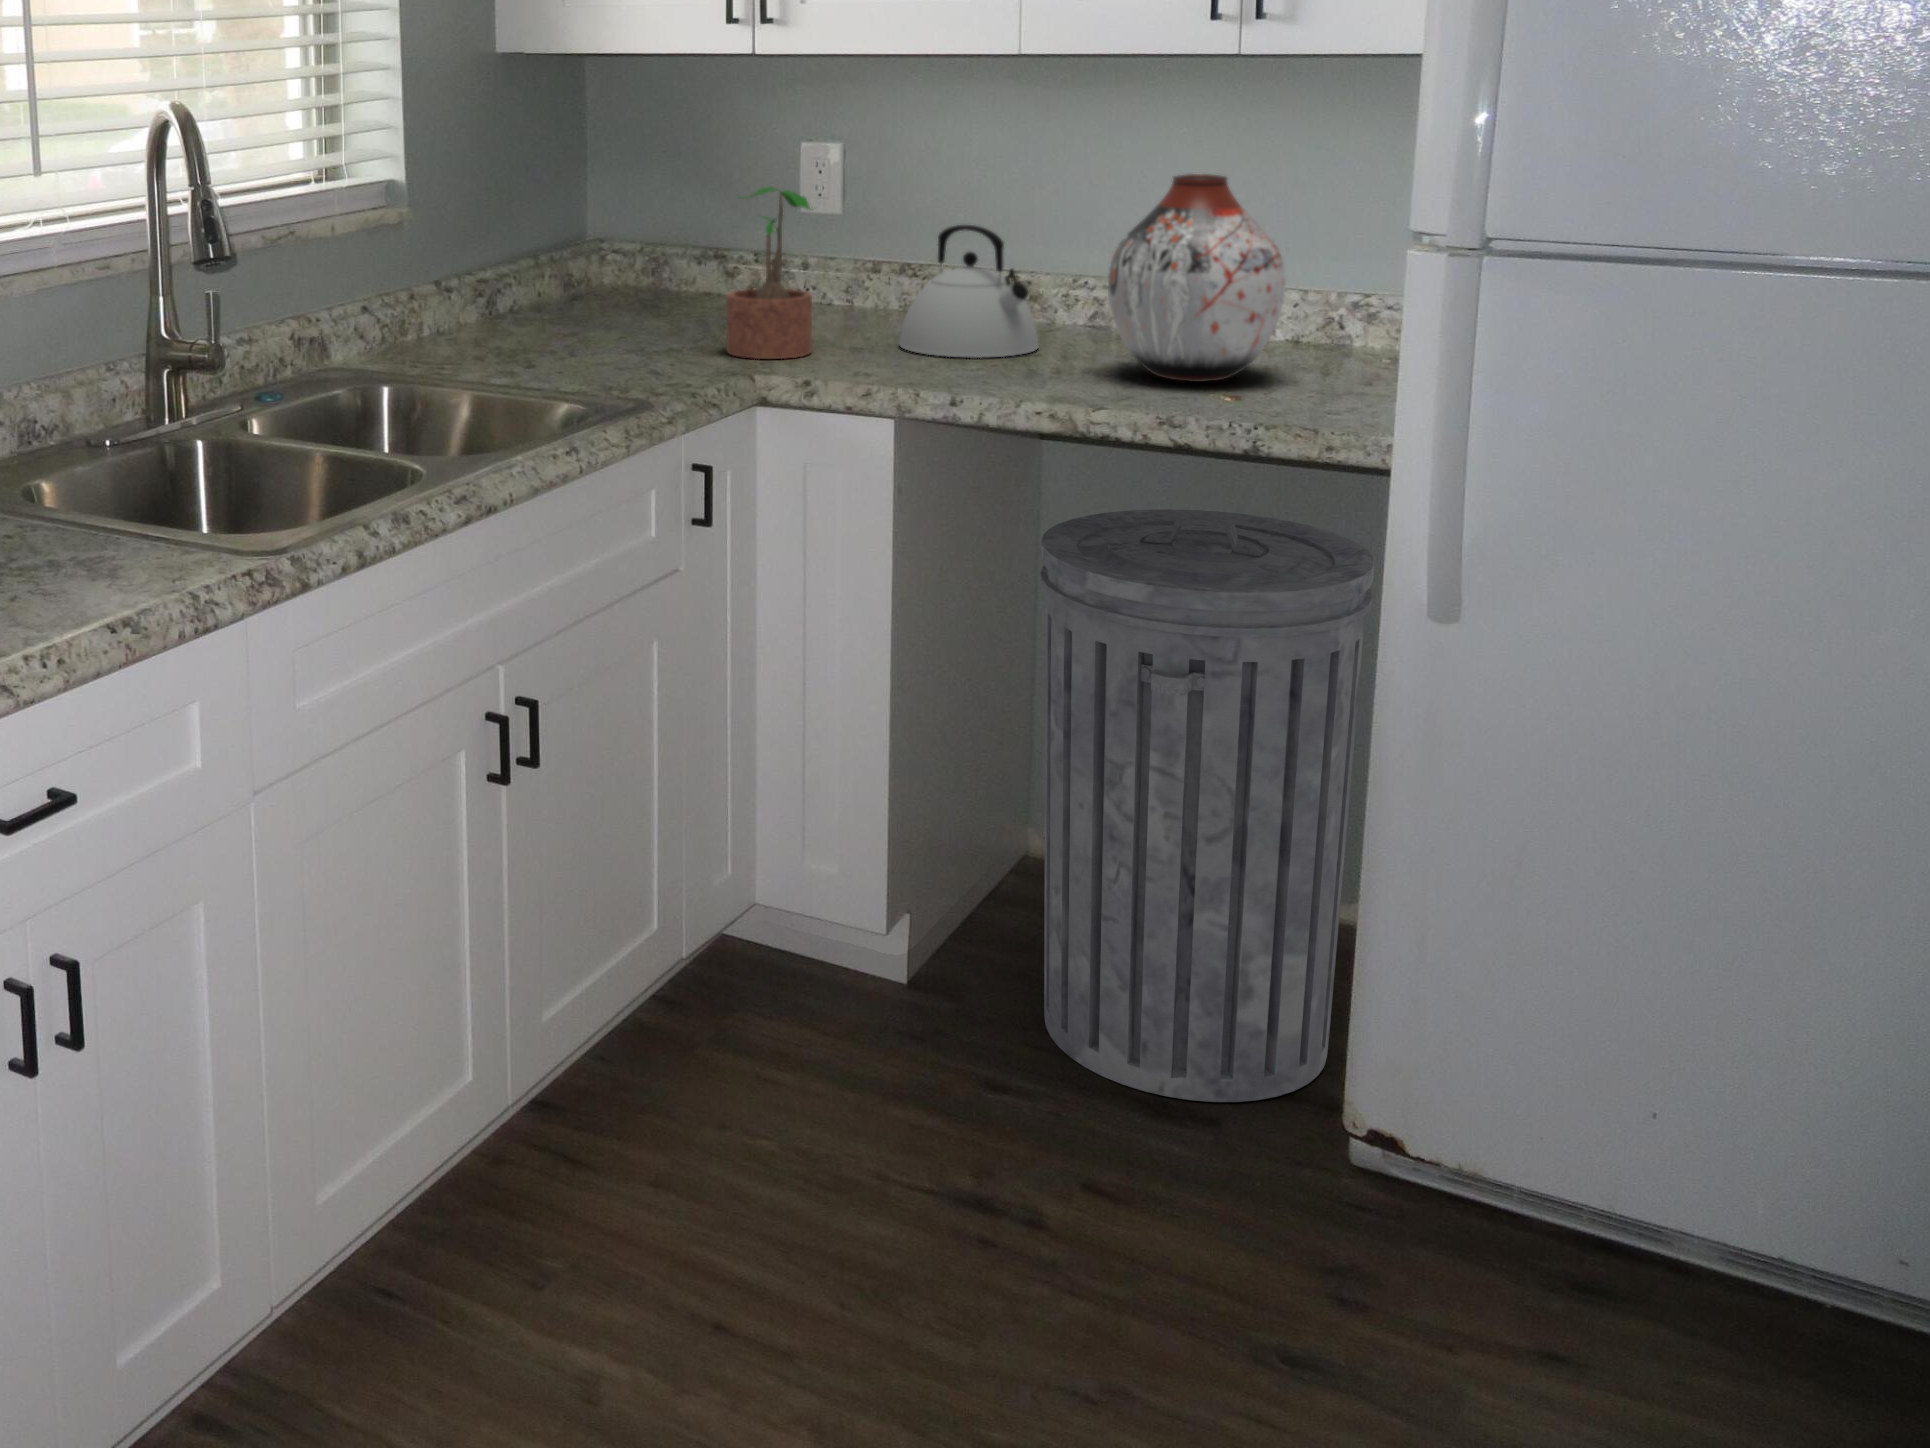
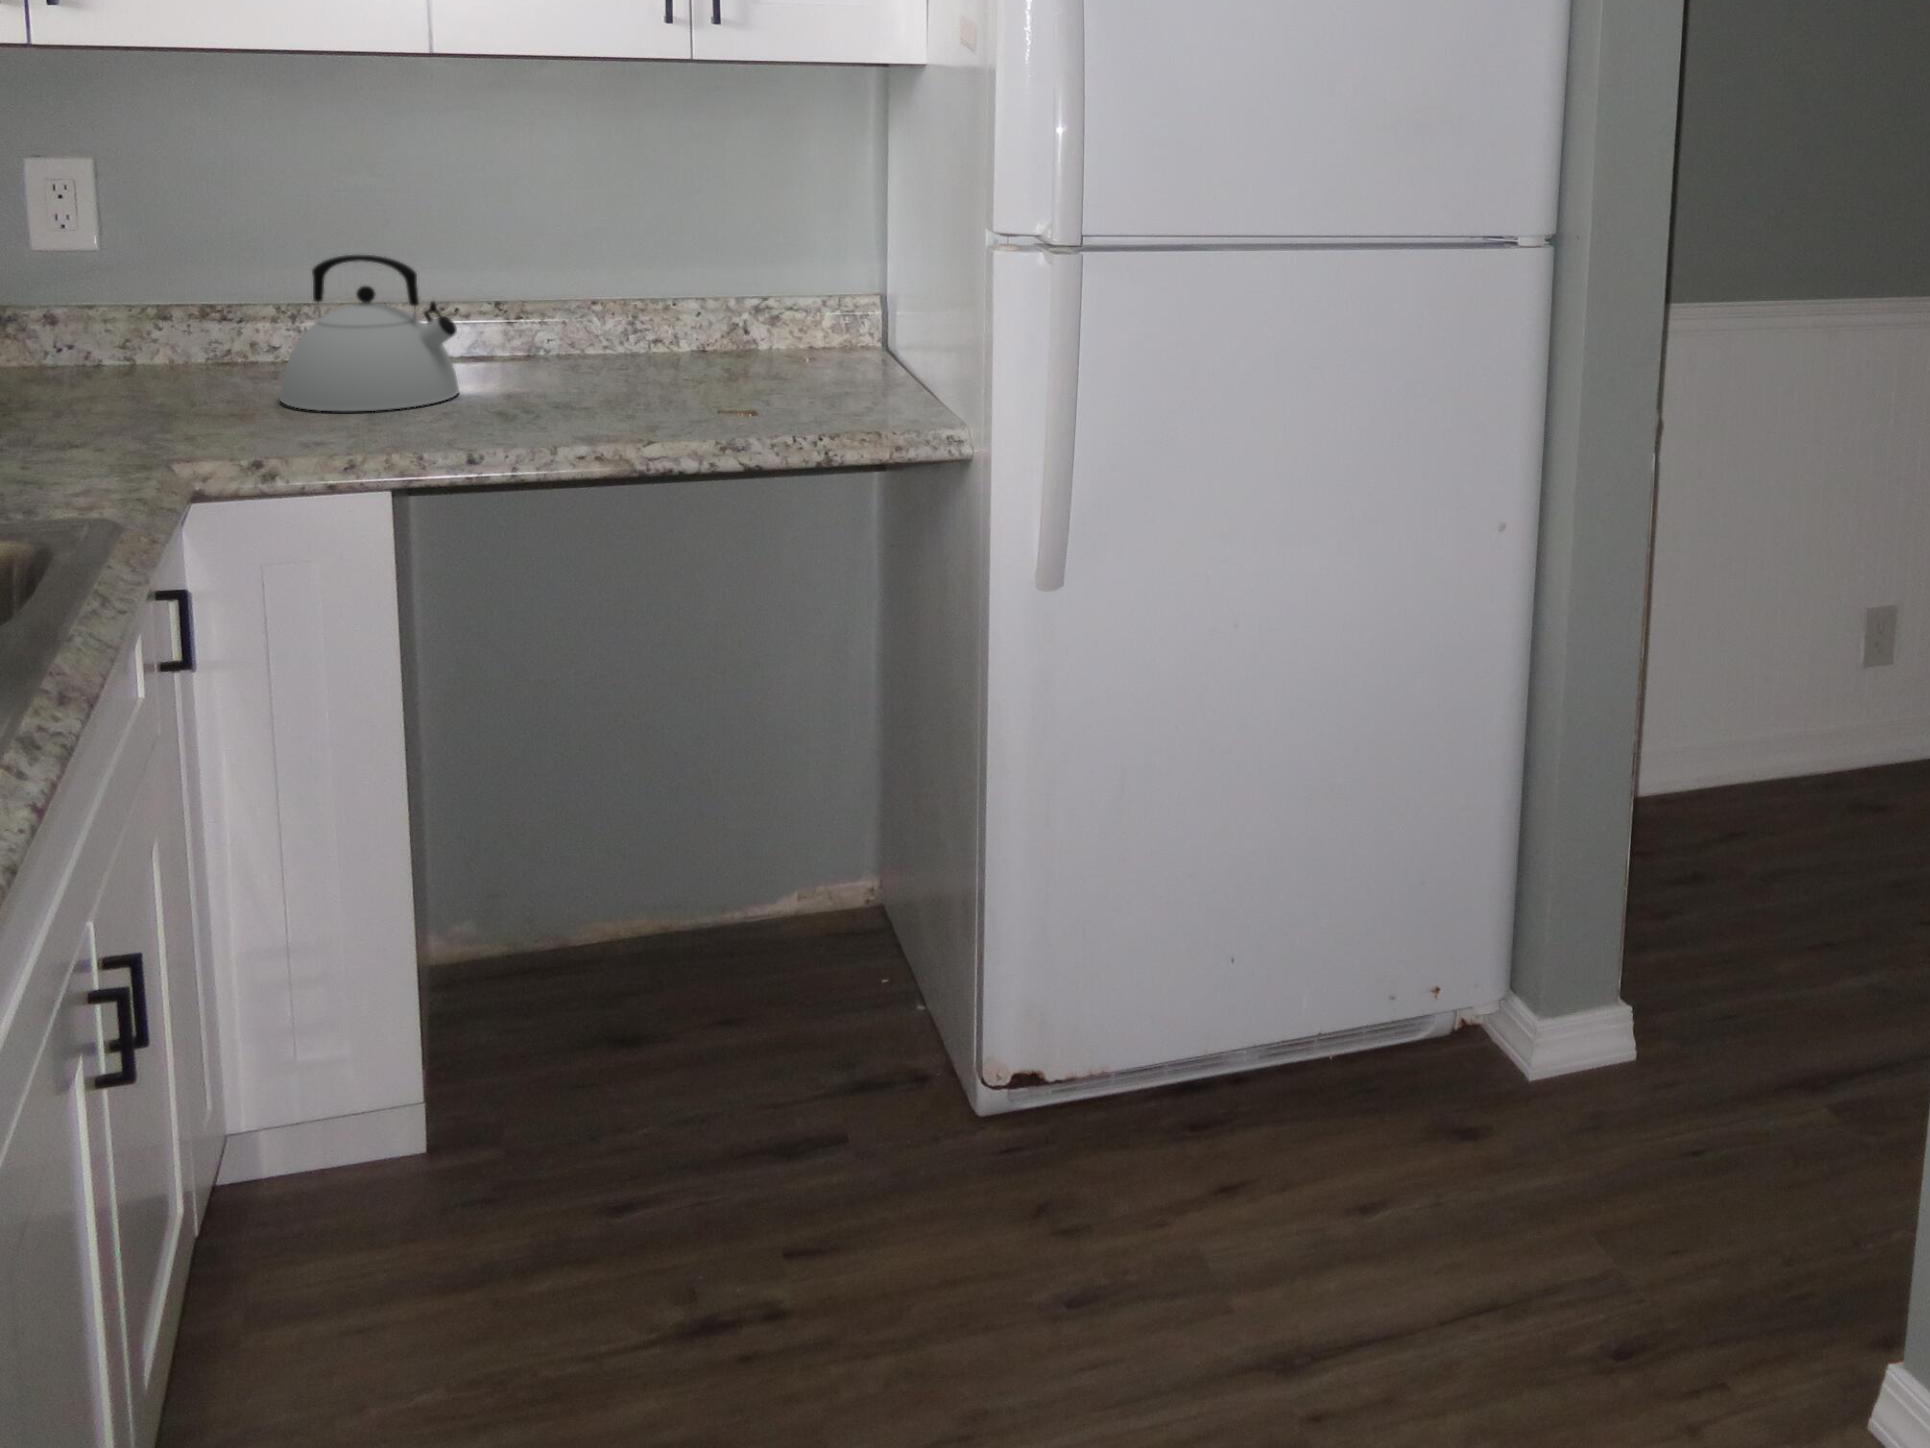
vase: present [1108,174,1286,382] -> none [576,188,763,403]
potted plant: present [727,187,812,359] -> none [47,223,191,447]
trash can: present [1040,509,1374,1102] -> none [554,528,895,1137]

